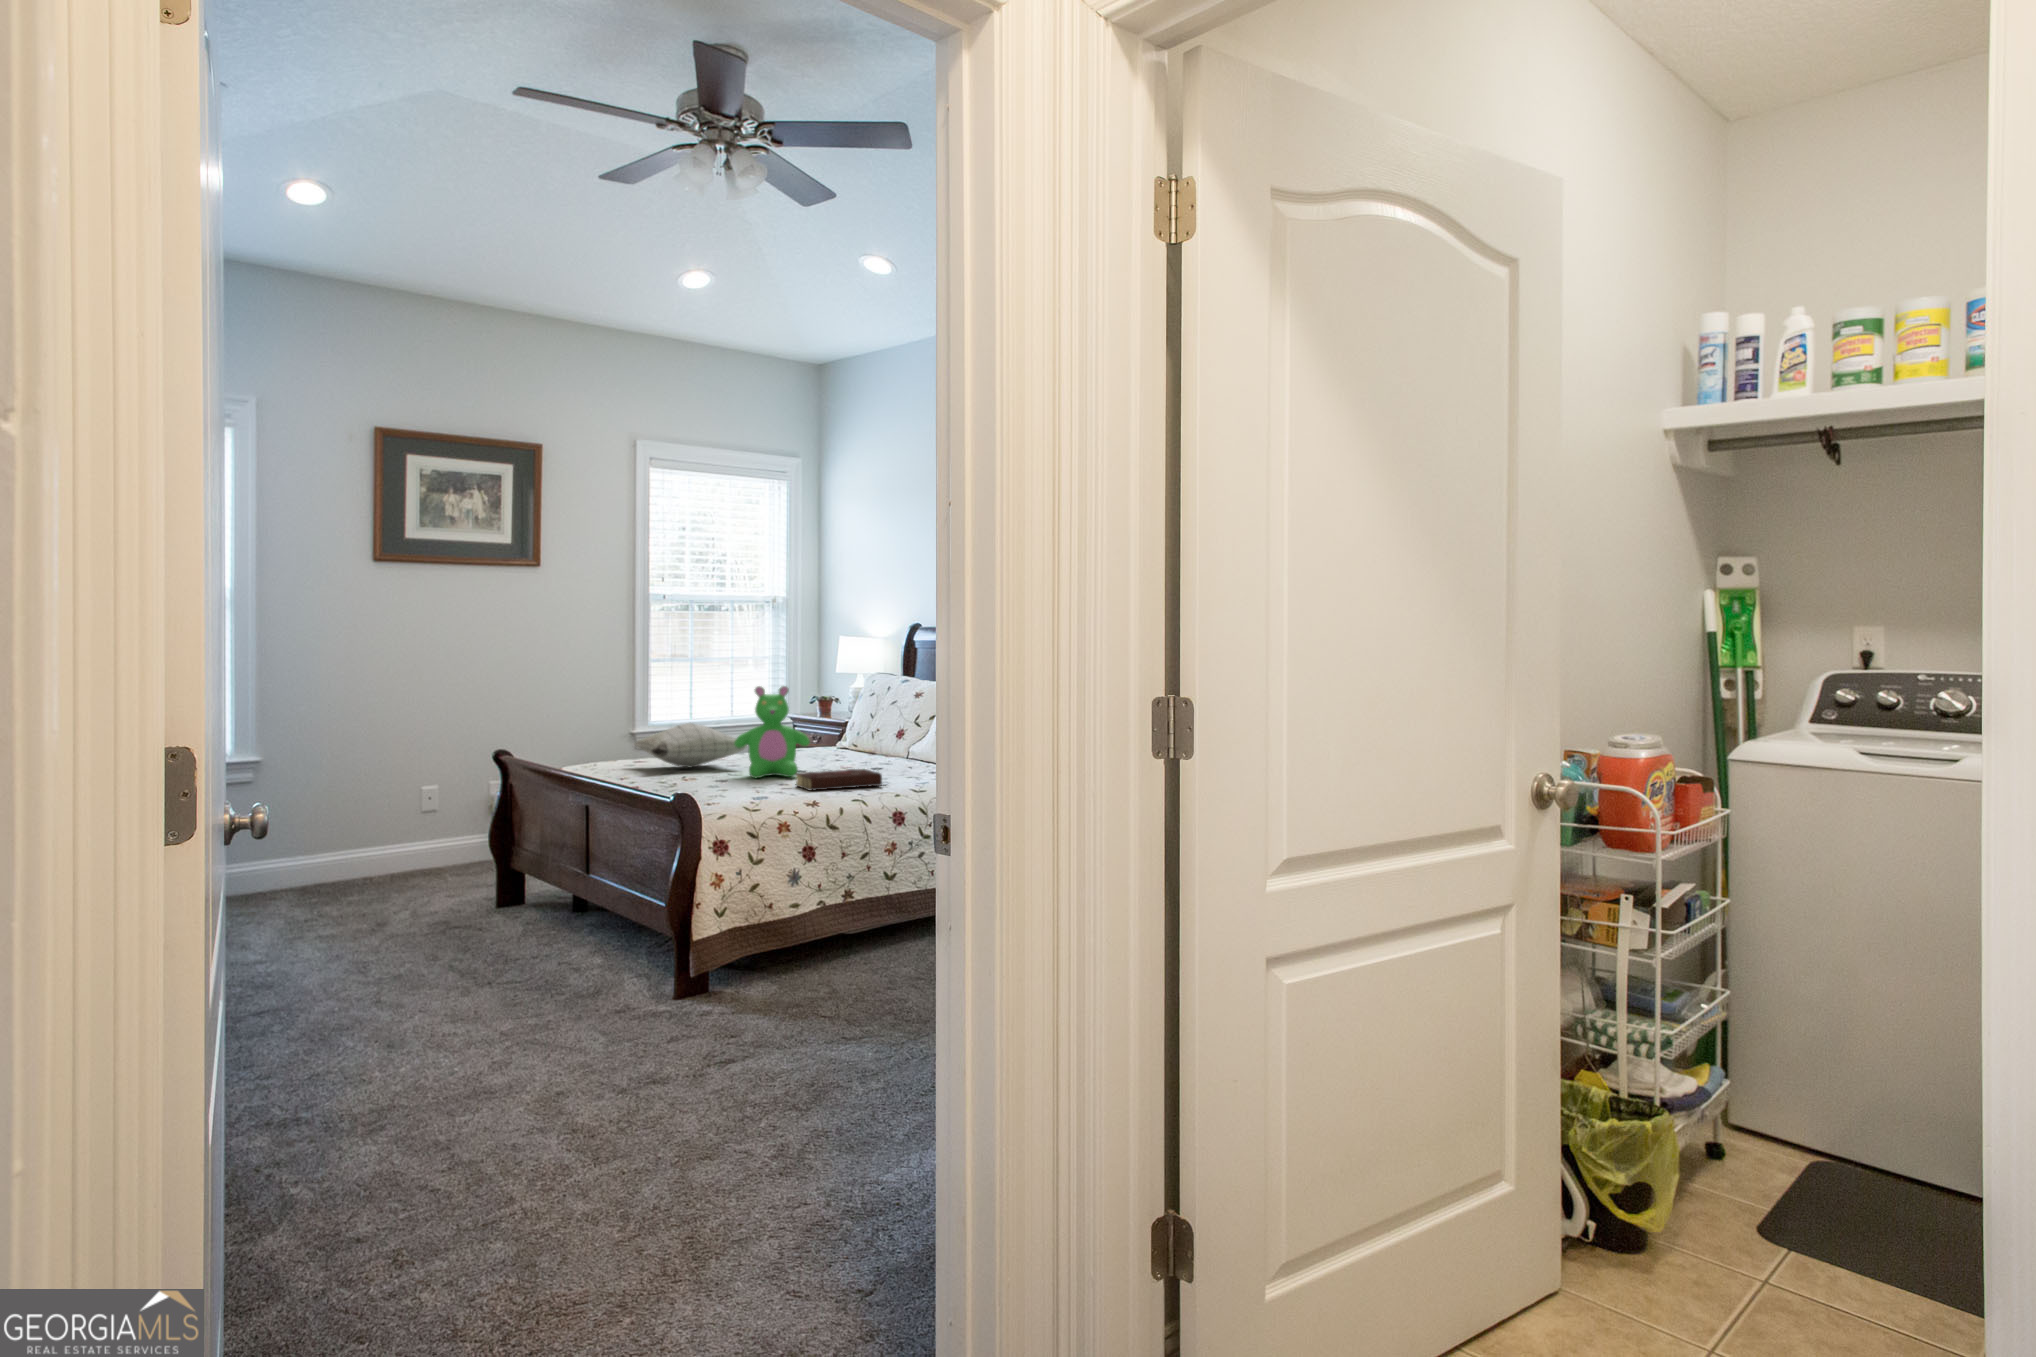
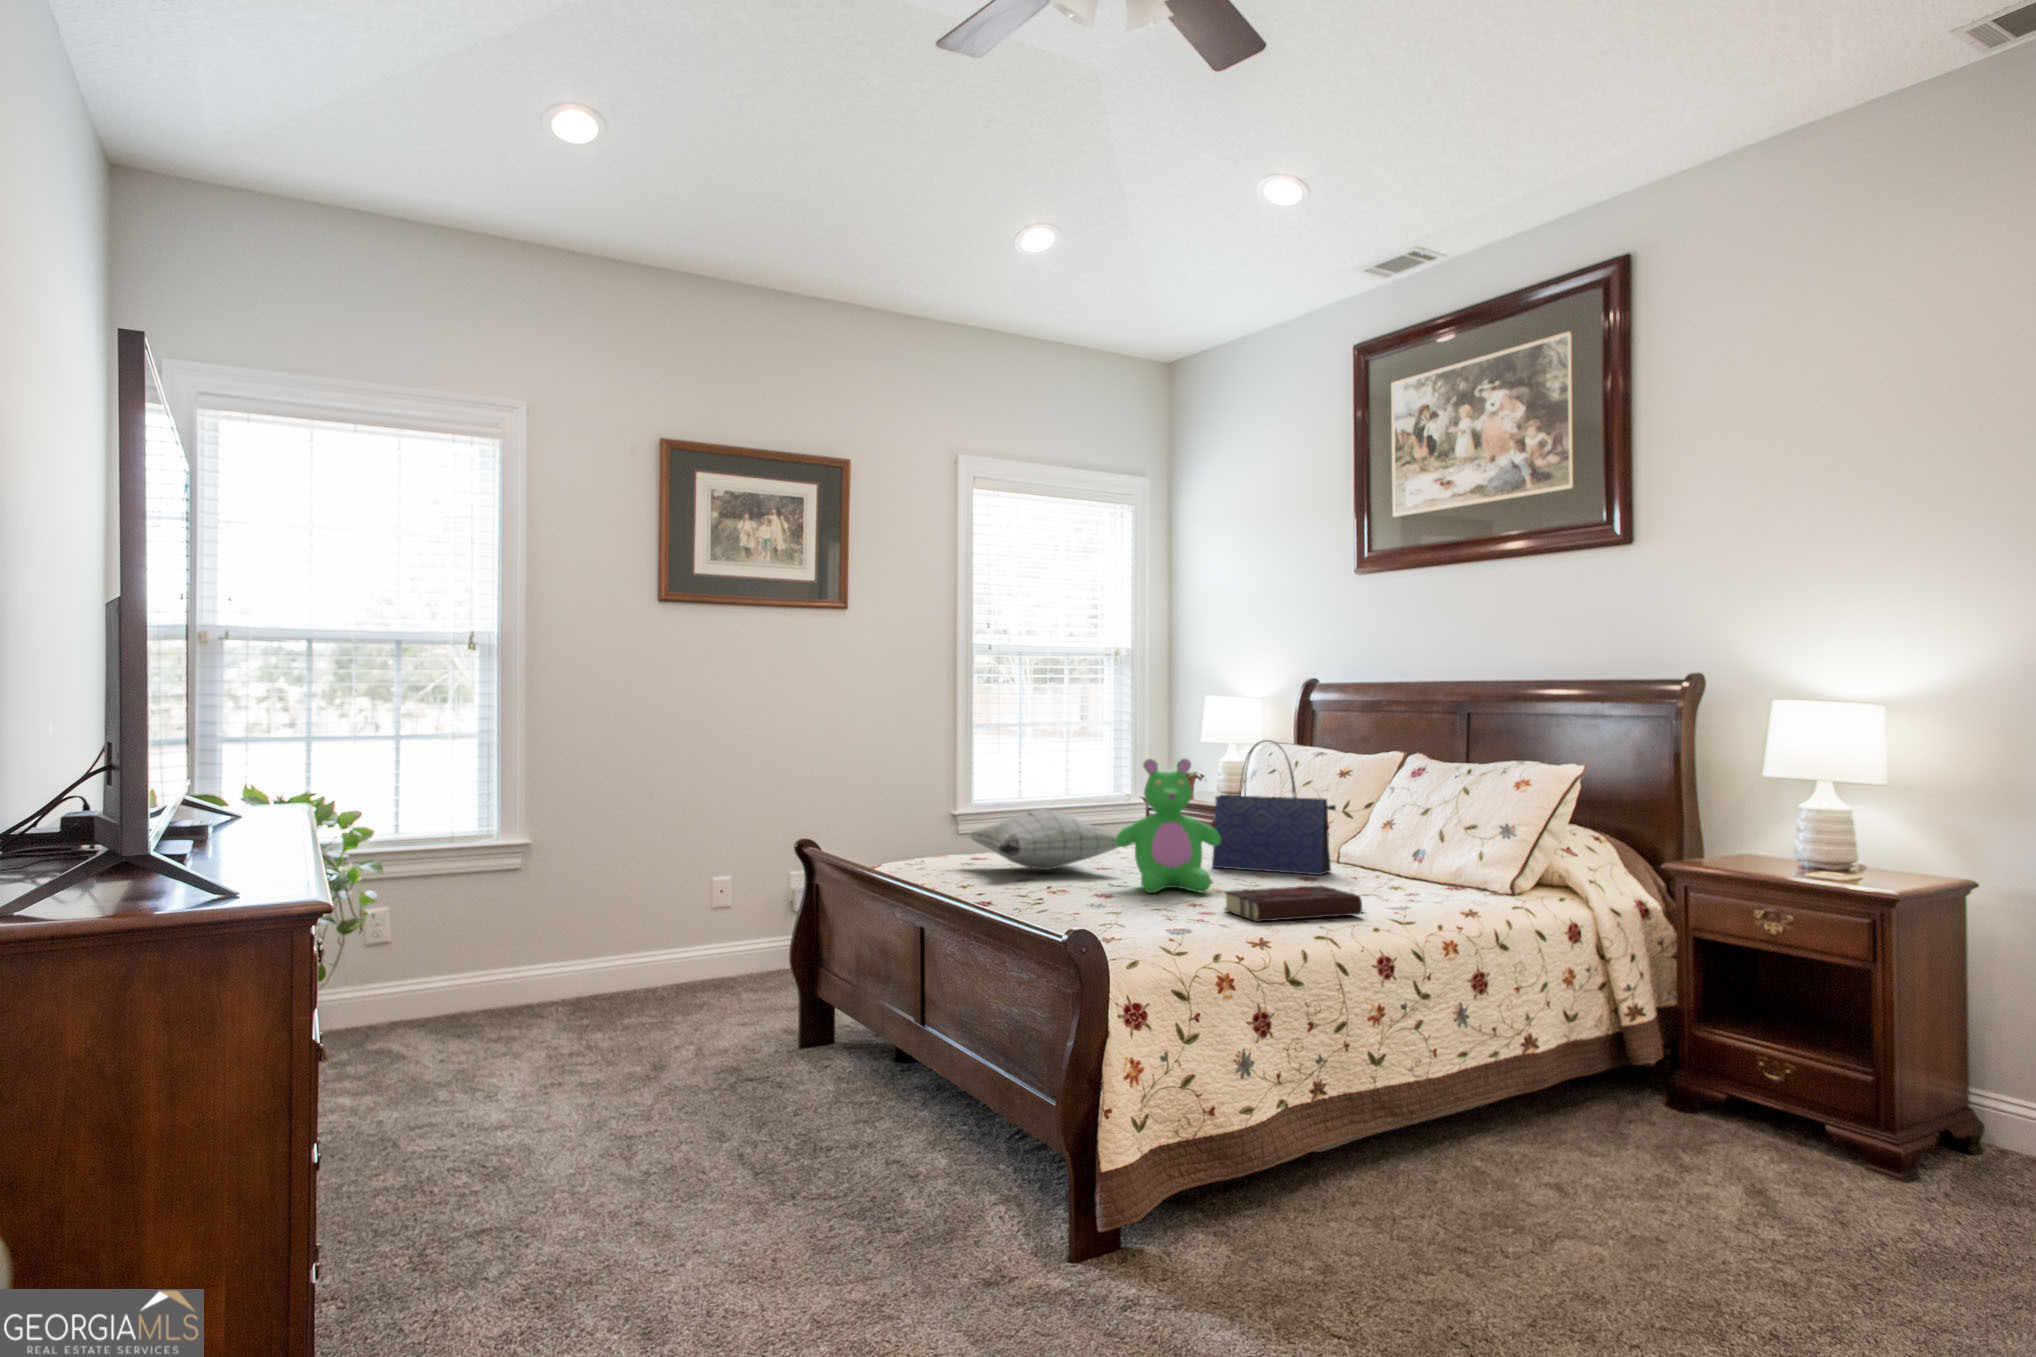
tote bag: none [817,672,901,767] -> present [1212,740,1336,875]

